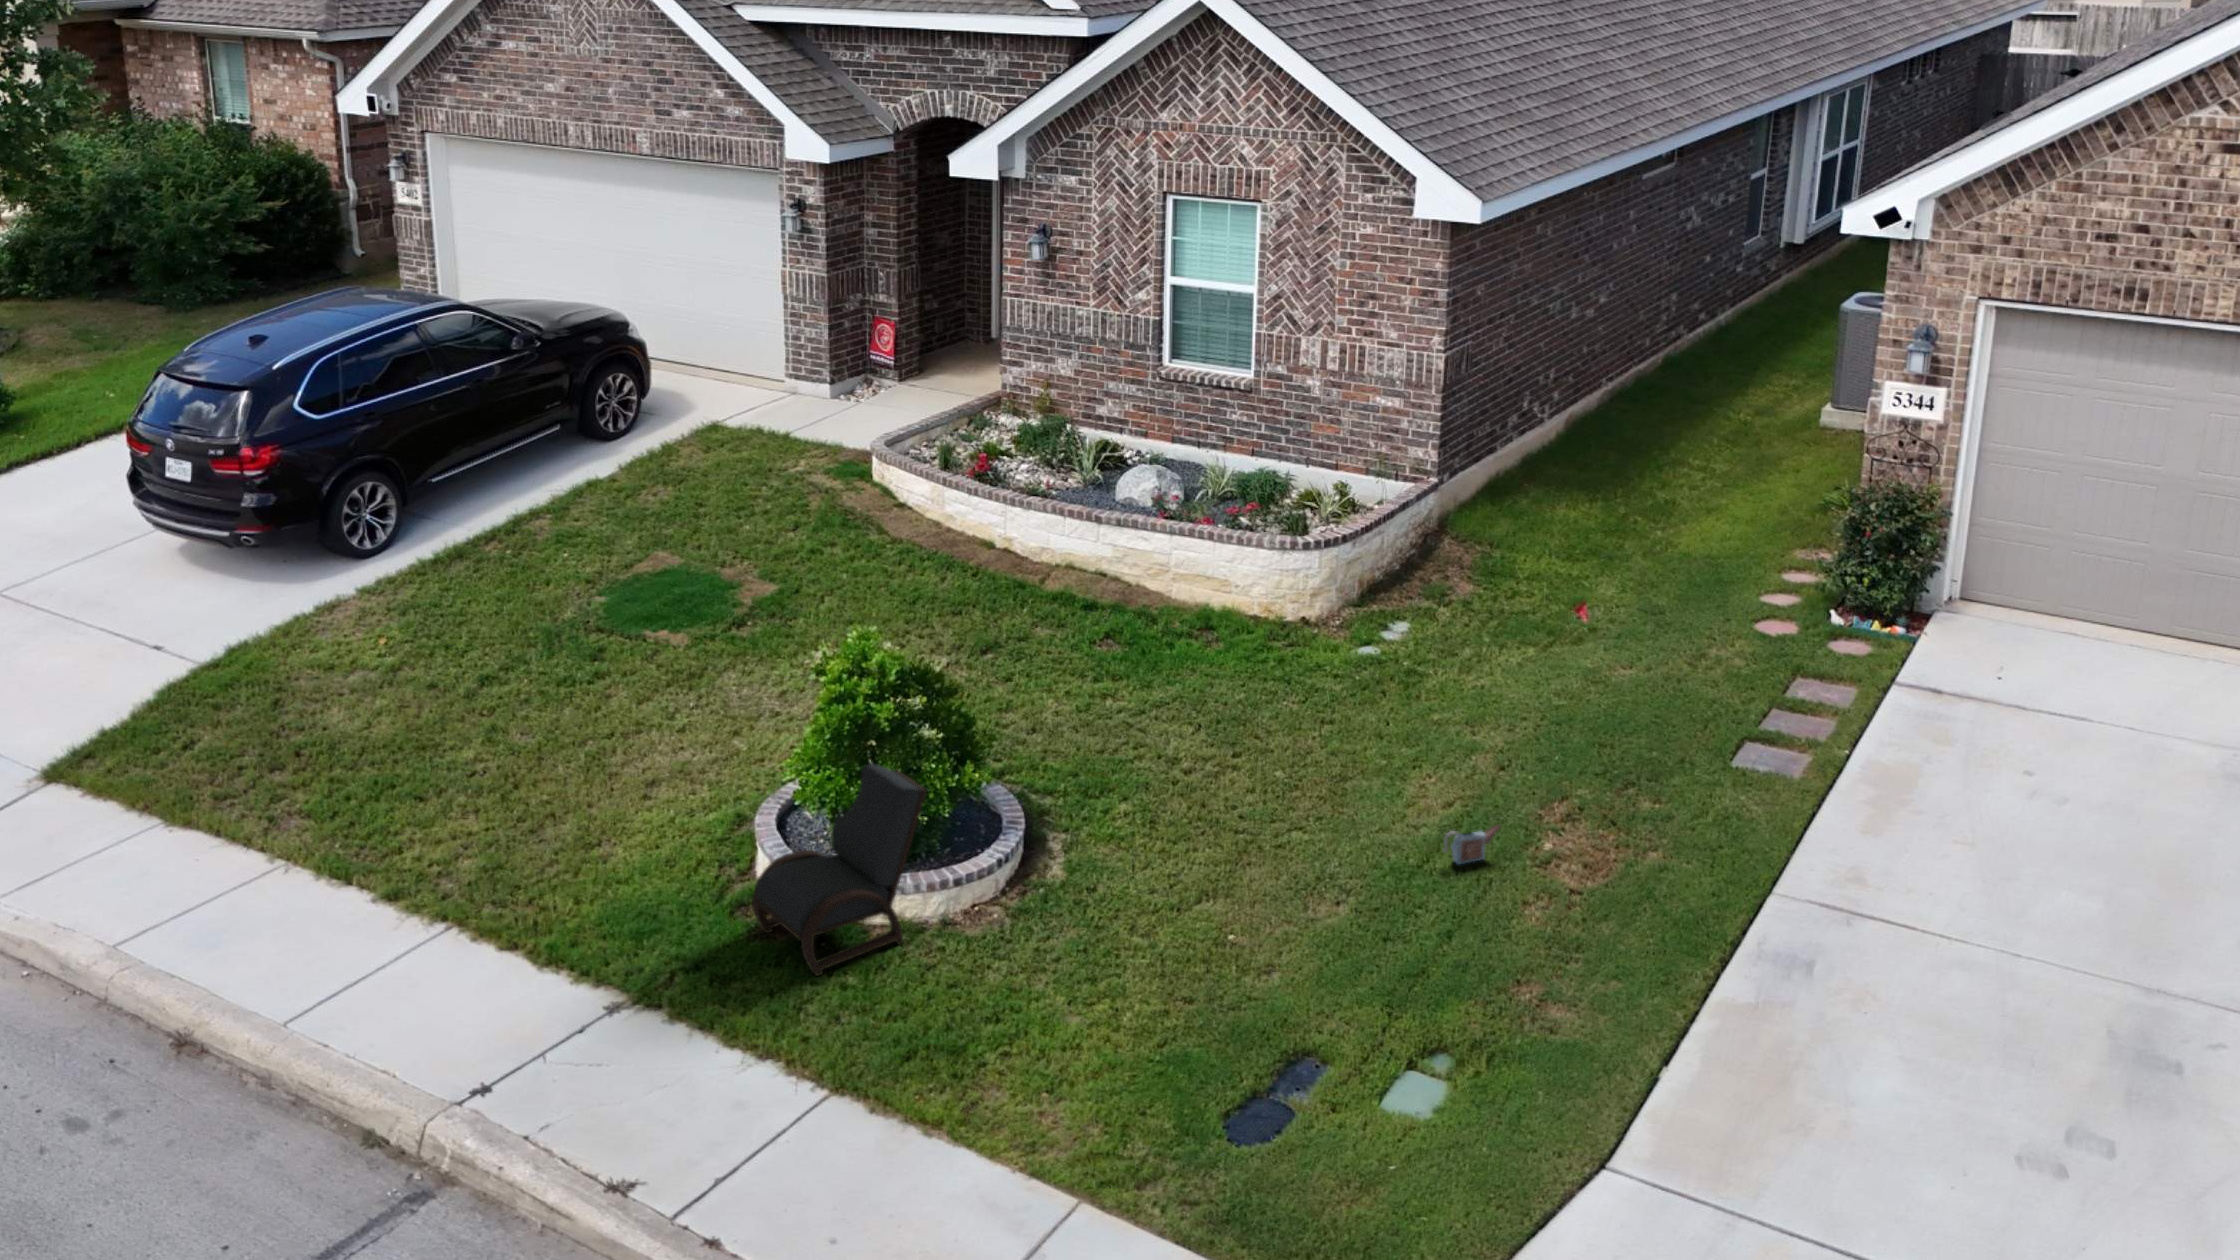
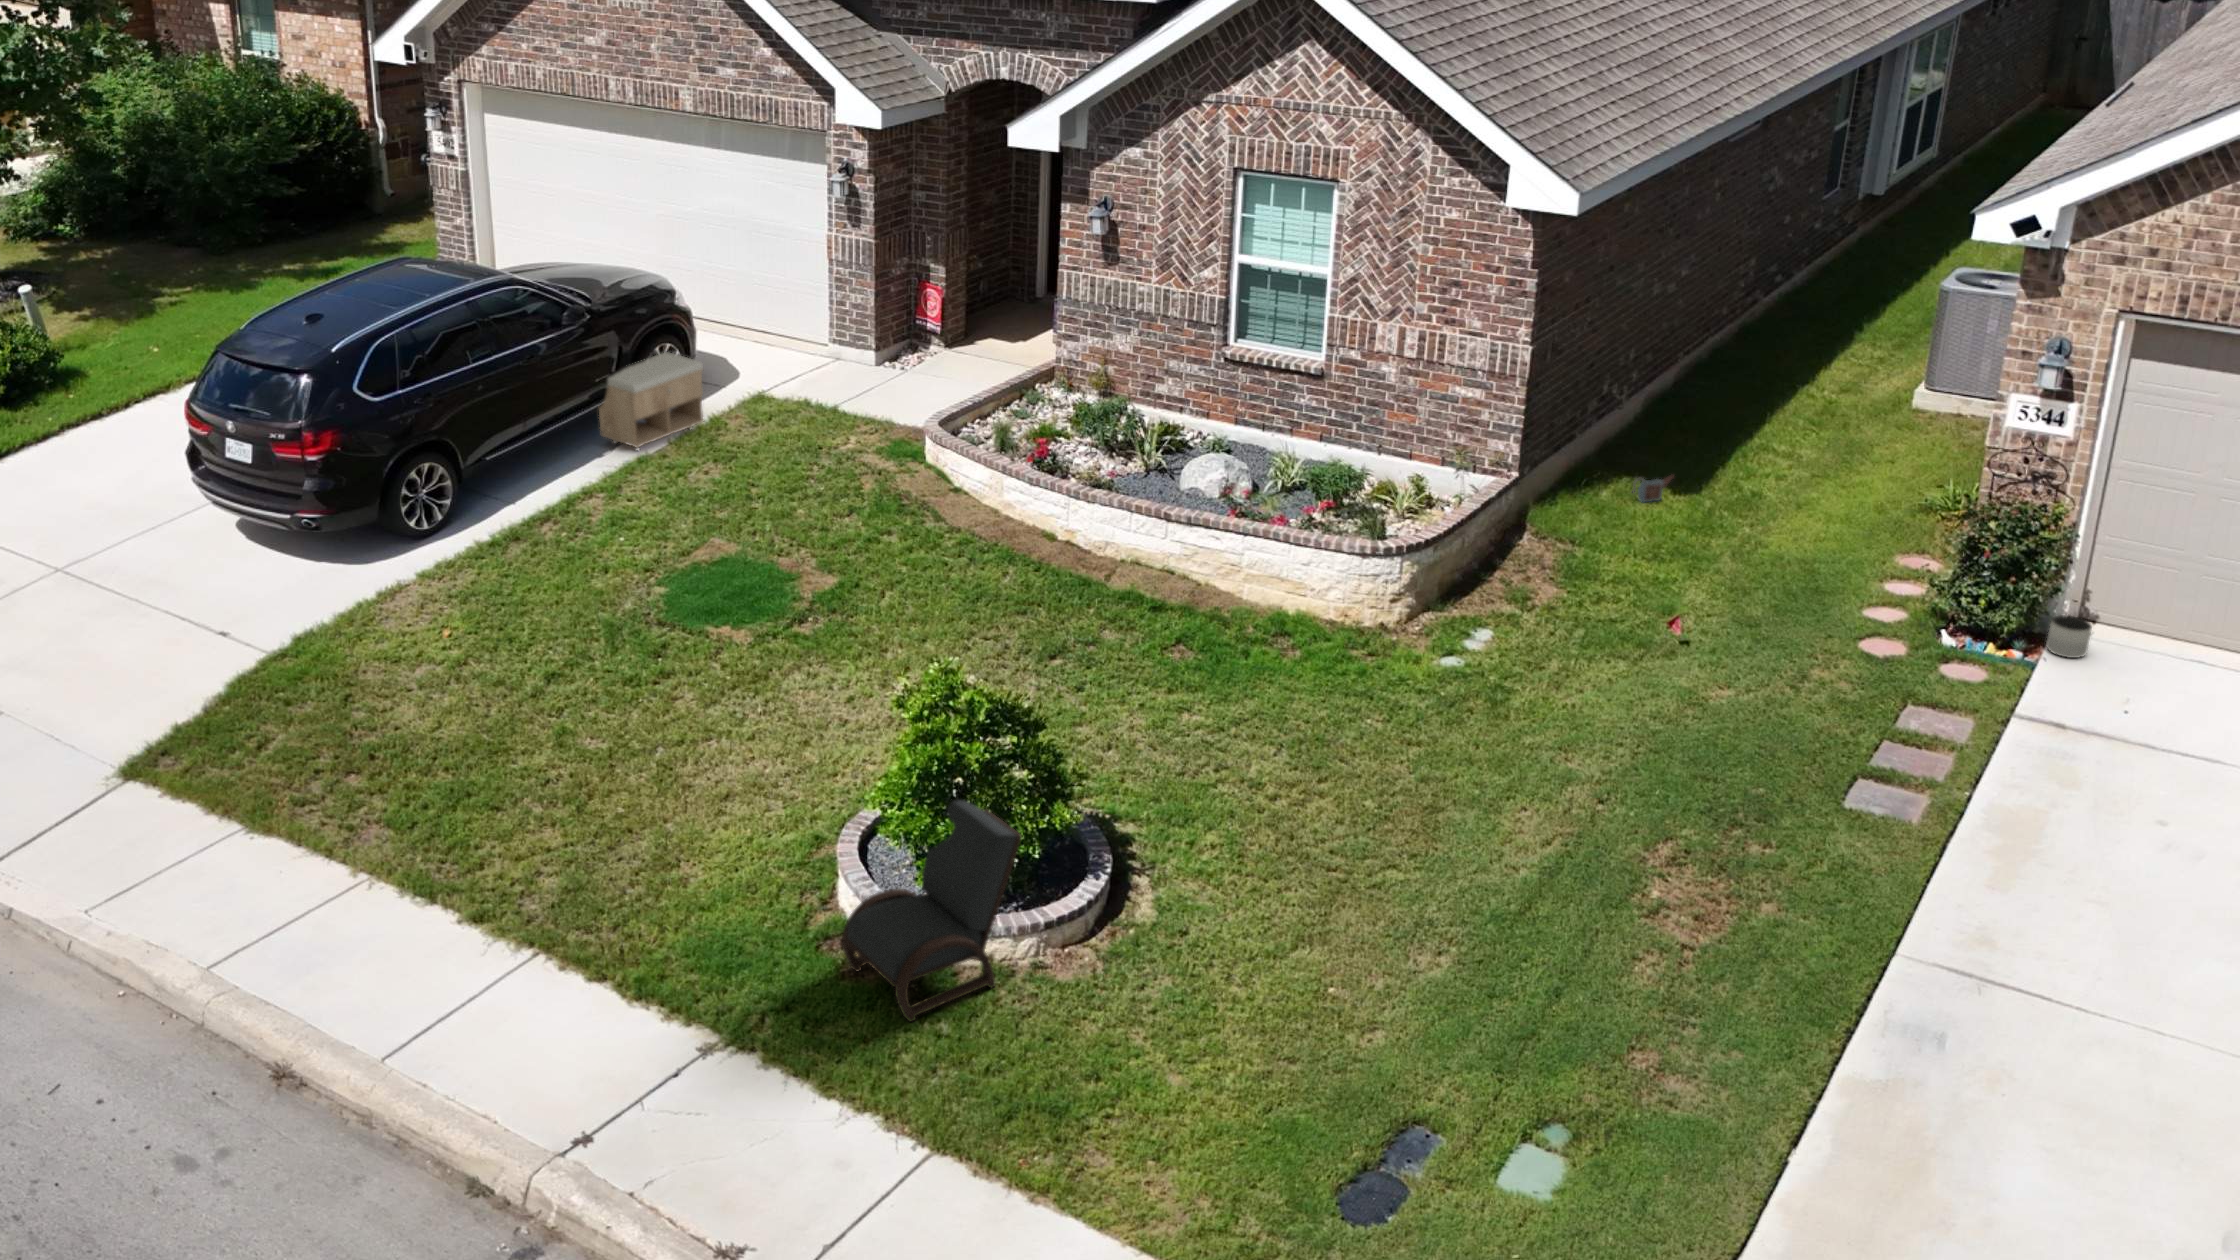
storage bench: none [549,385,657,480] -> present [599,352,703,451]
planter: none [1932,597,1973,637] -> present [2046,615,2092,658]
watering can: present [1443,825,1500,864] -> present [1633,475,1673,502]

